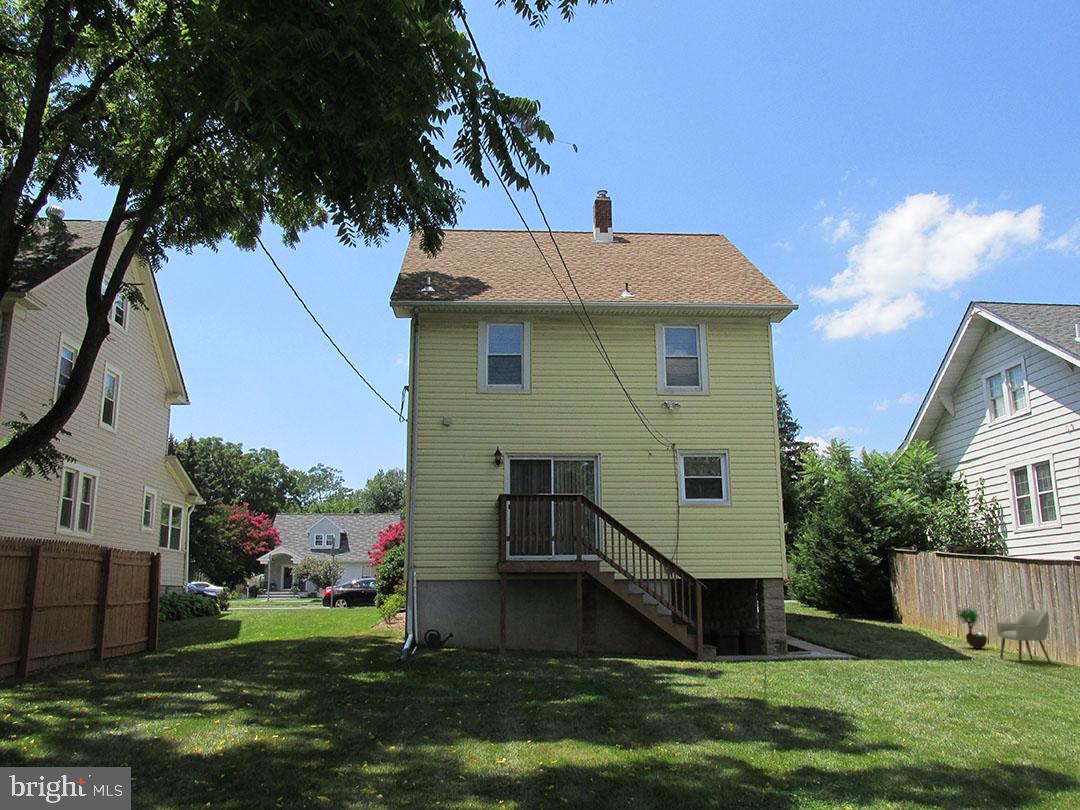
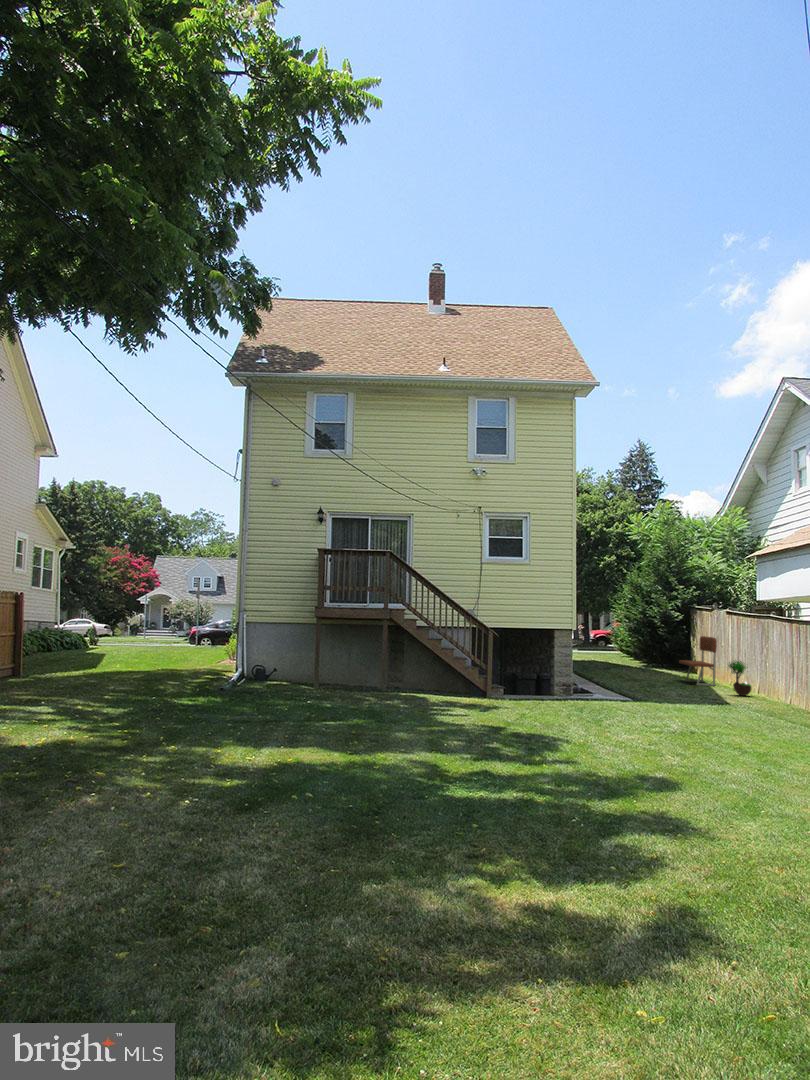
bench: none [887,581,934,637] -> present [679,636,717,686]
chair: present [996,610,1051,663] -> none [751,663,793,708]

